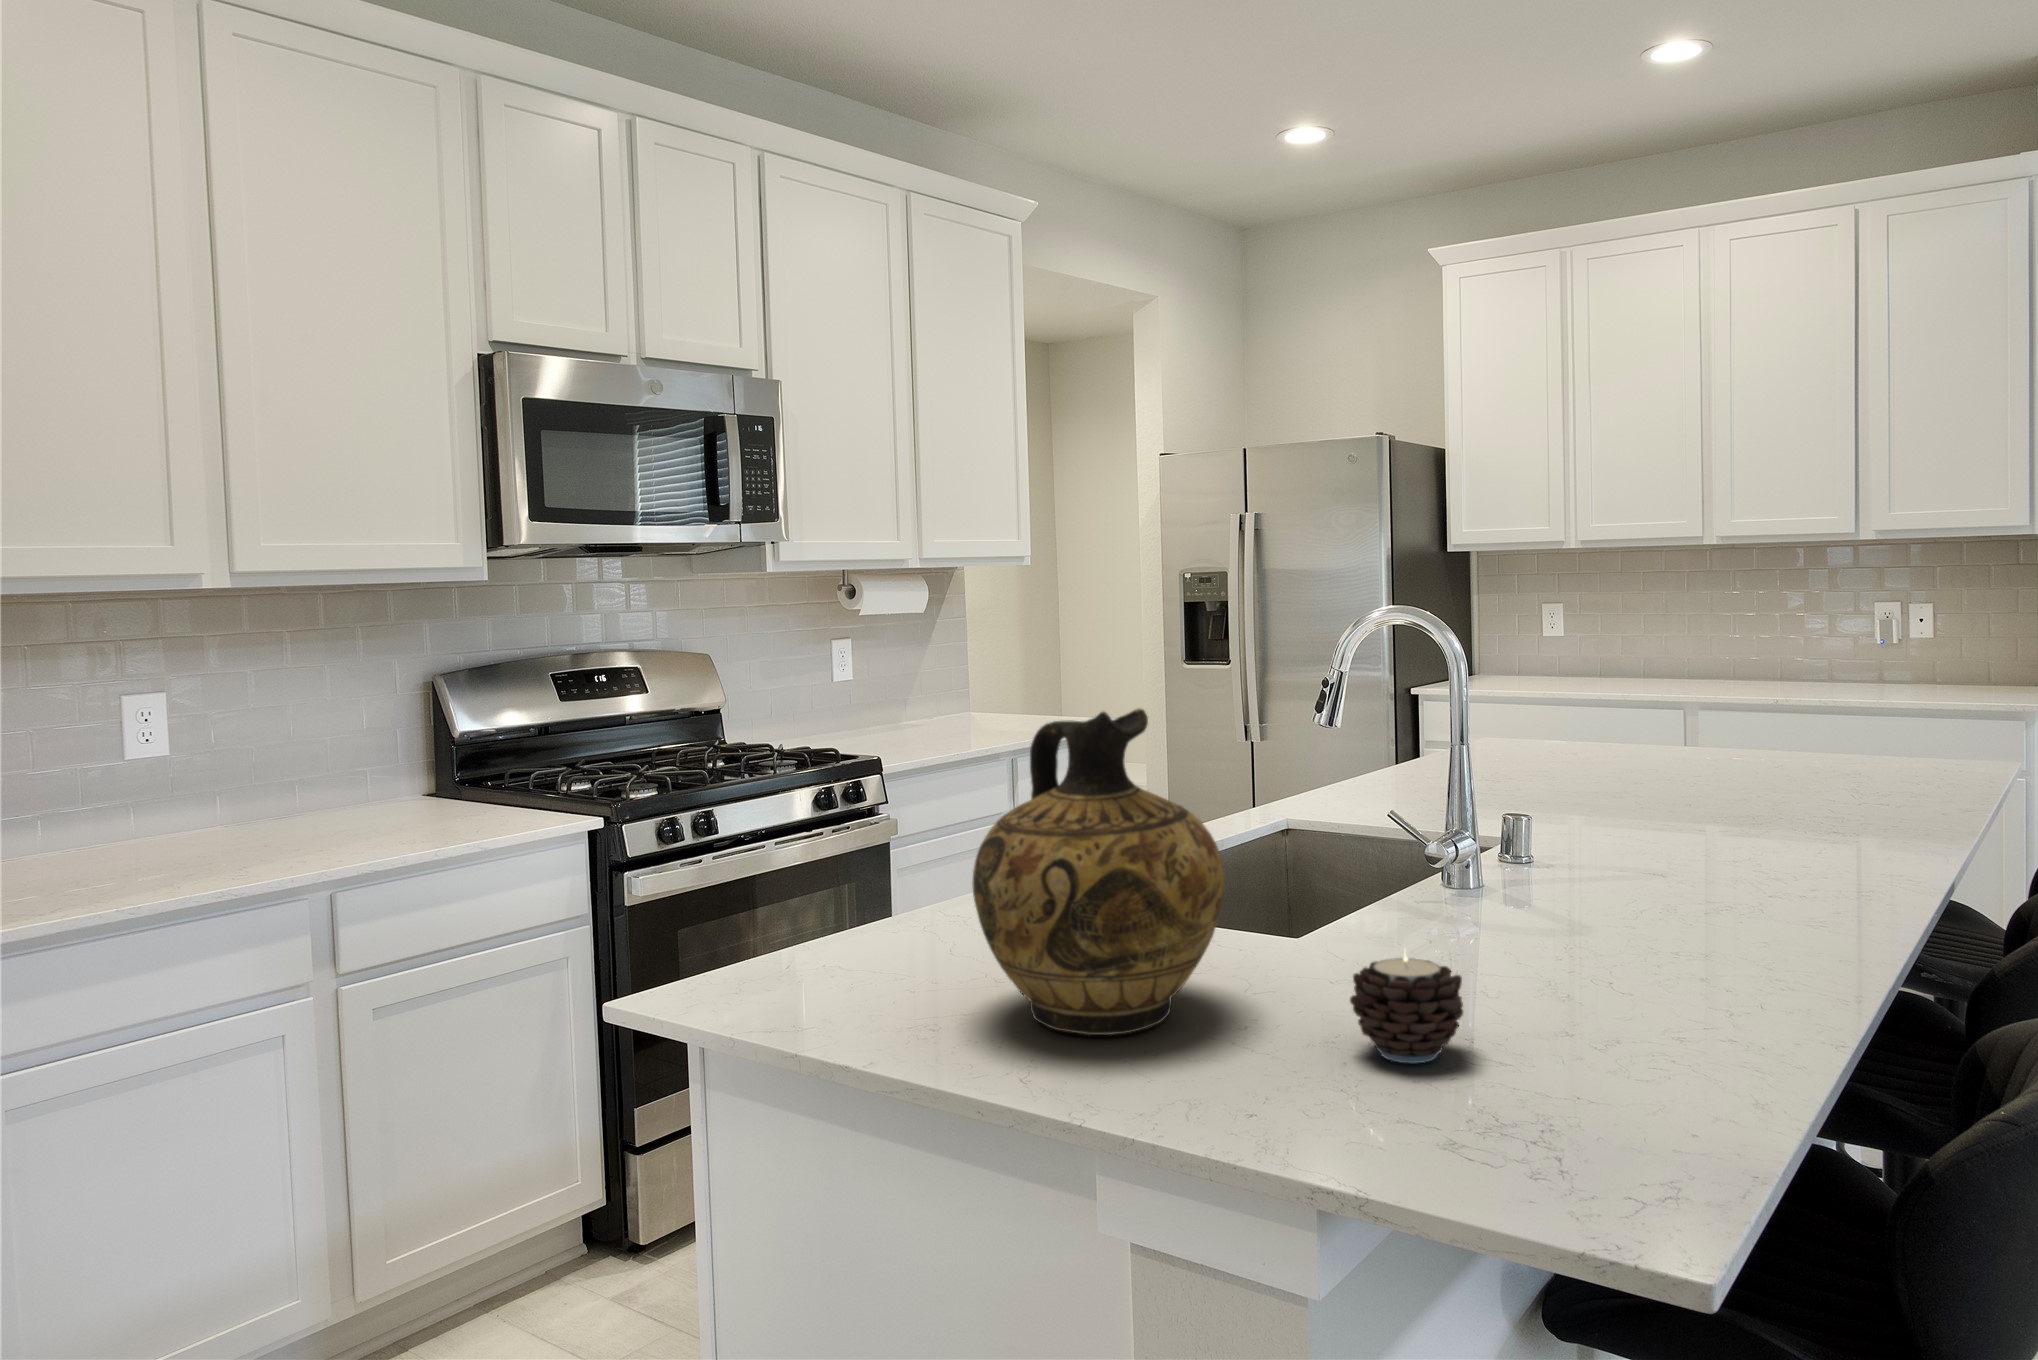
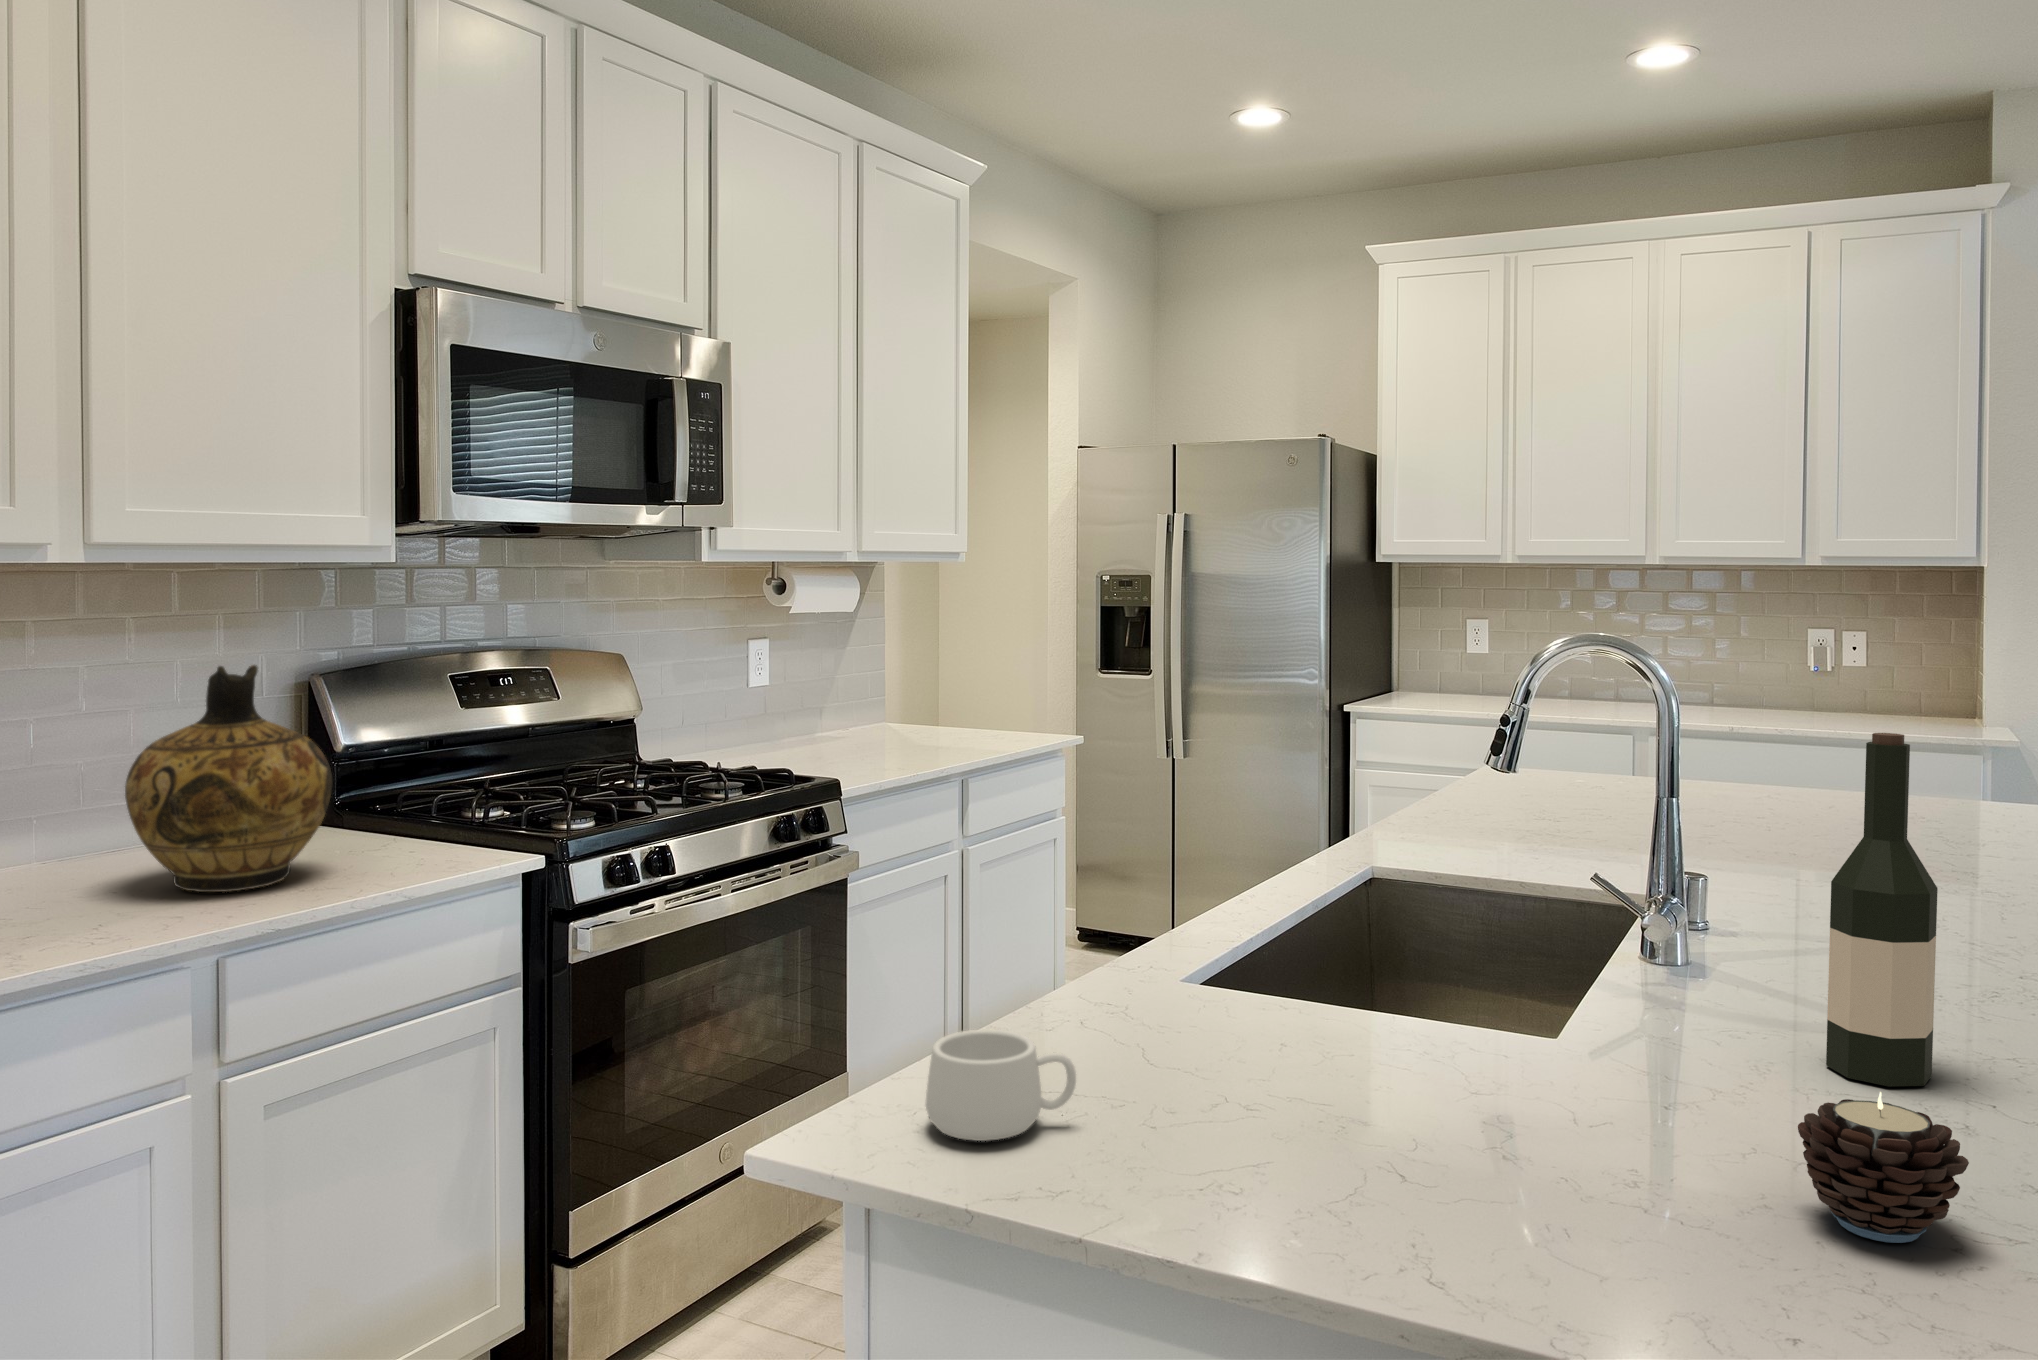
wine bottle: none [1502,676,1586,969] -> present [1826,733,1938,1087]
ceramic jug: present [972,708,1225,1035] -> present [125,665,332,892]
mug: none [746,918,859,997] -> present [926,1029,1076,1141]

